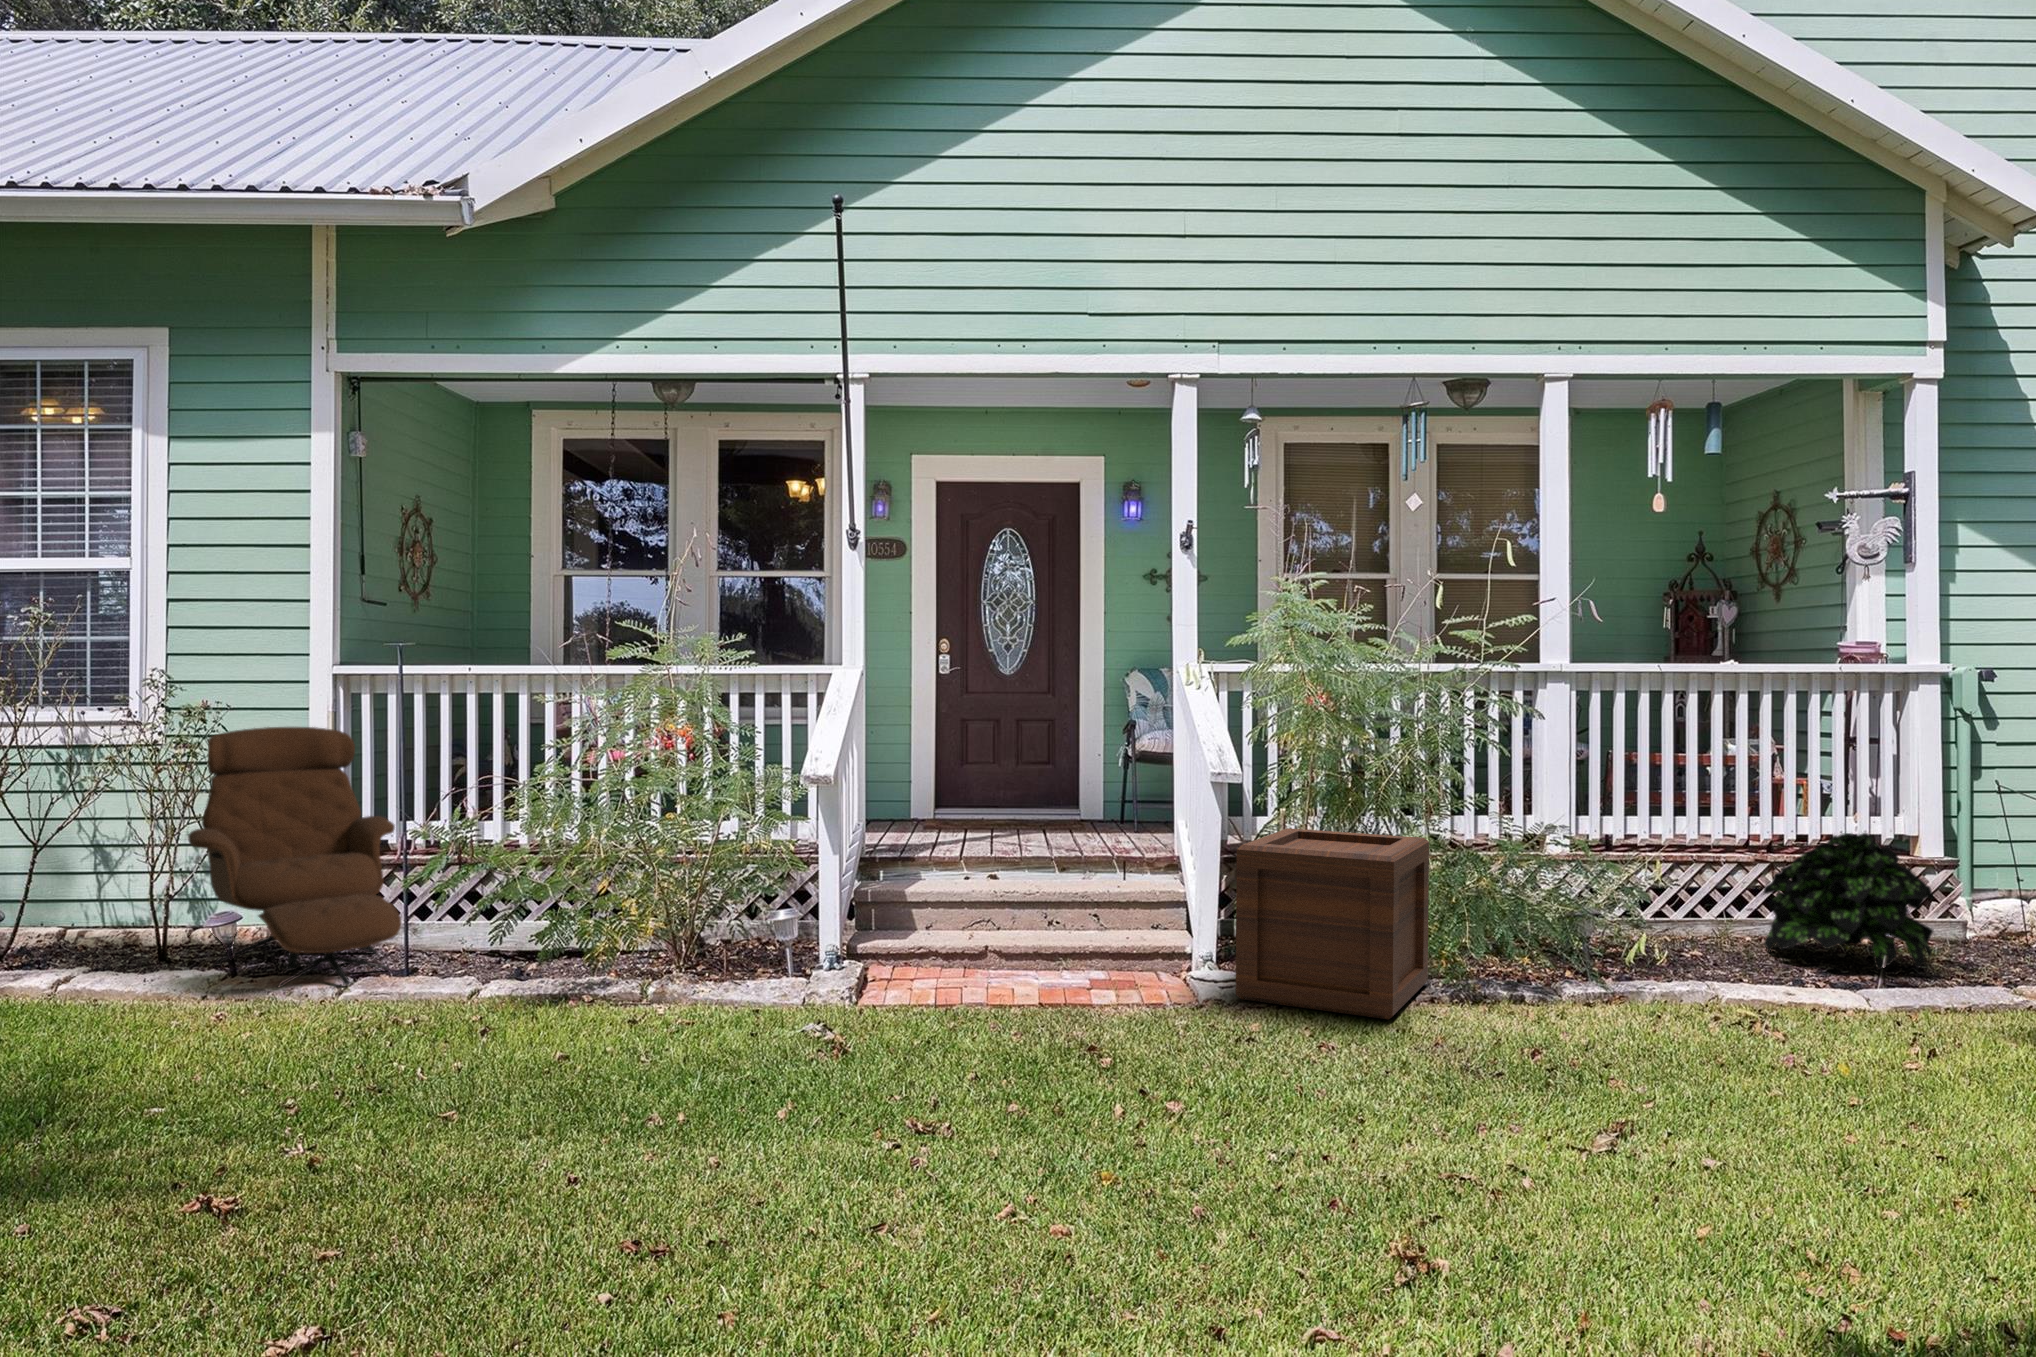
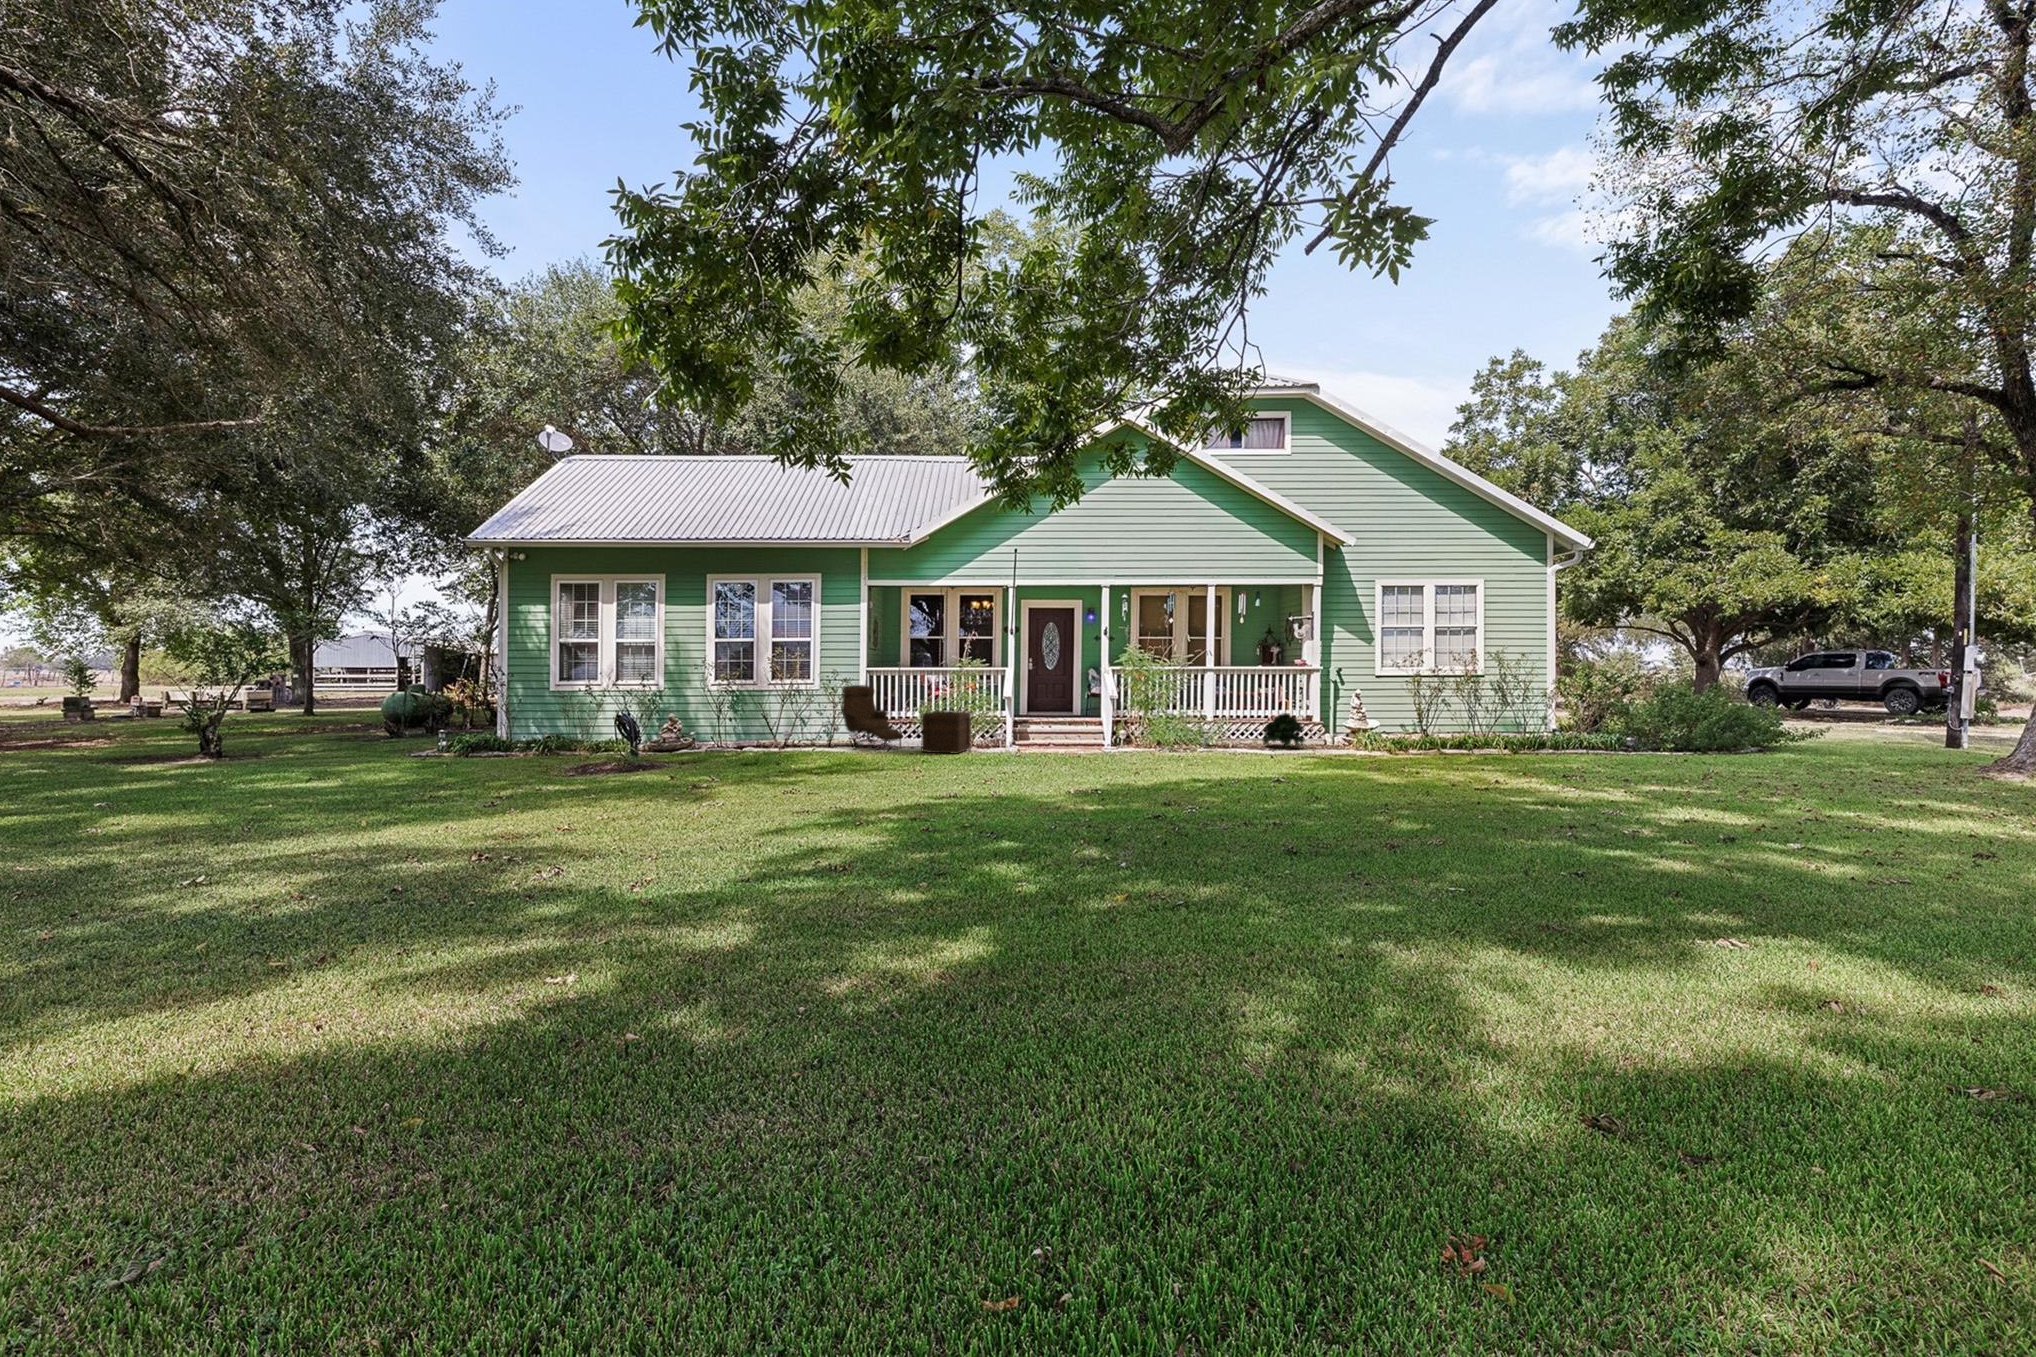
wooden crate: present [1236,828,1429,1019] -> present [921,711,971,754]

